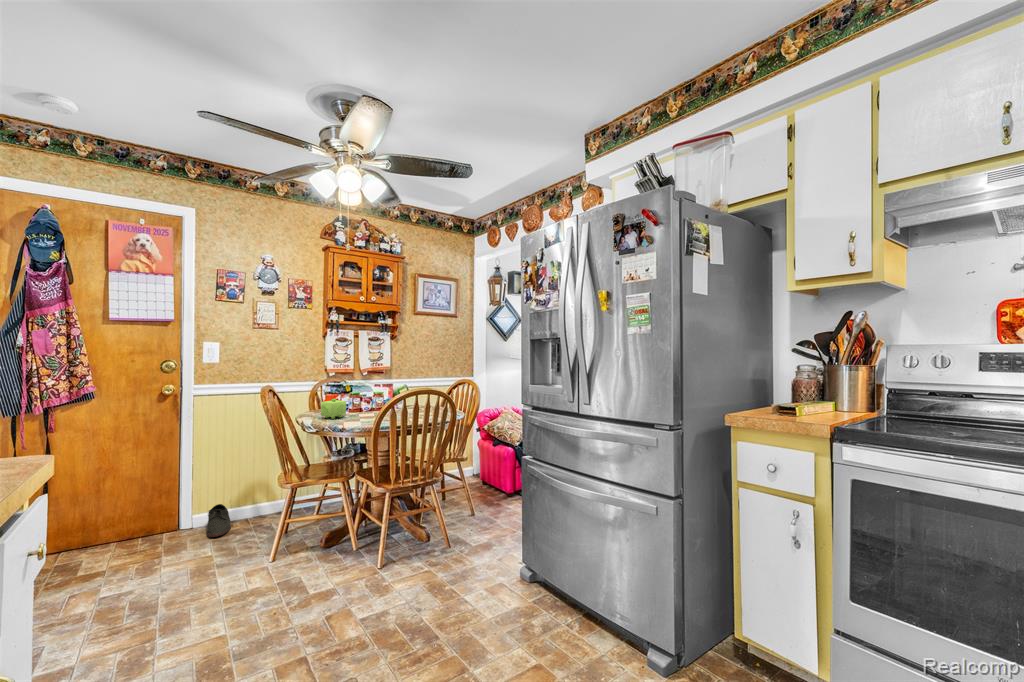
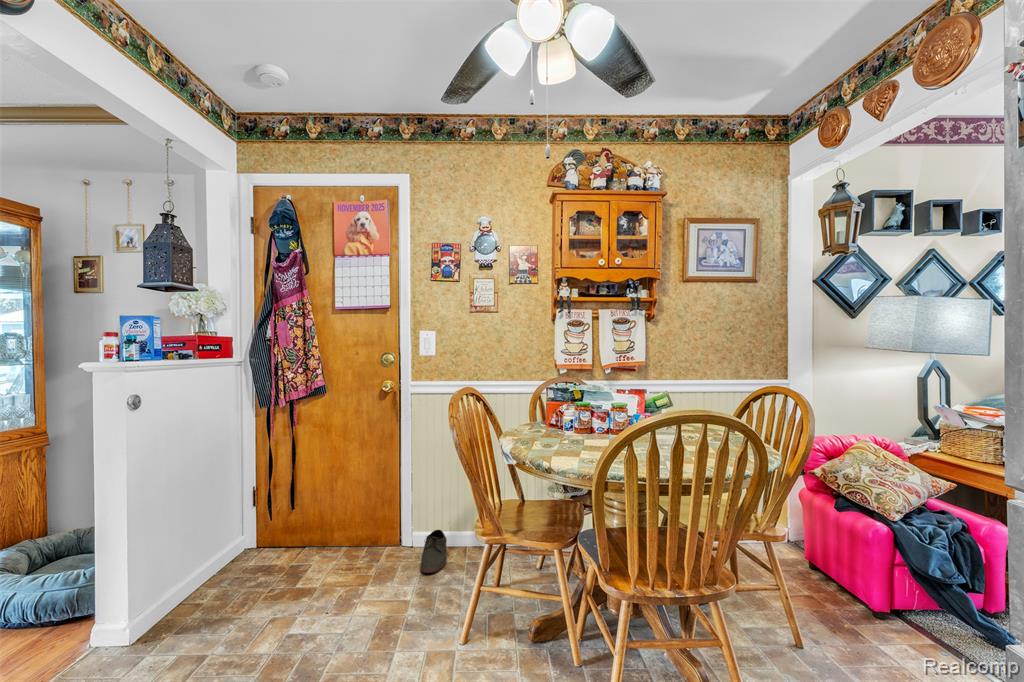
teapot: present [321,399,346,419] -> none [525,410,565,441]

